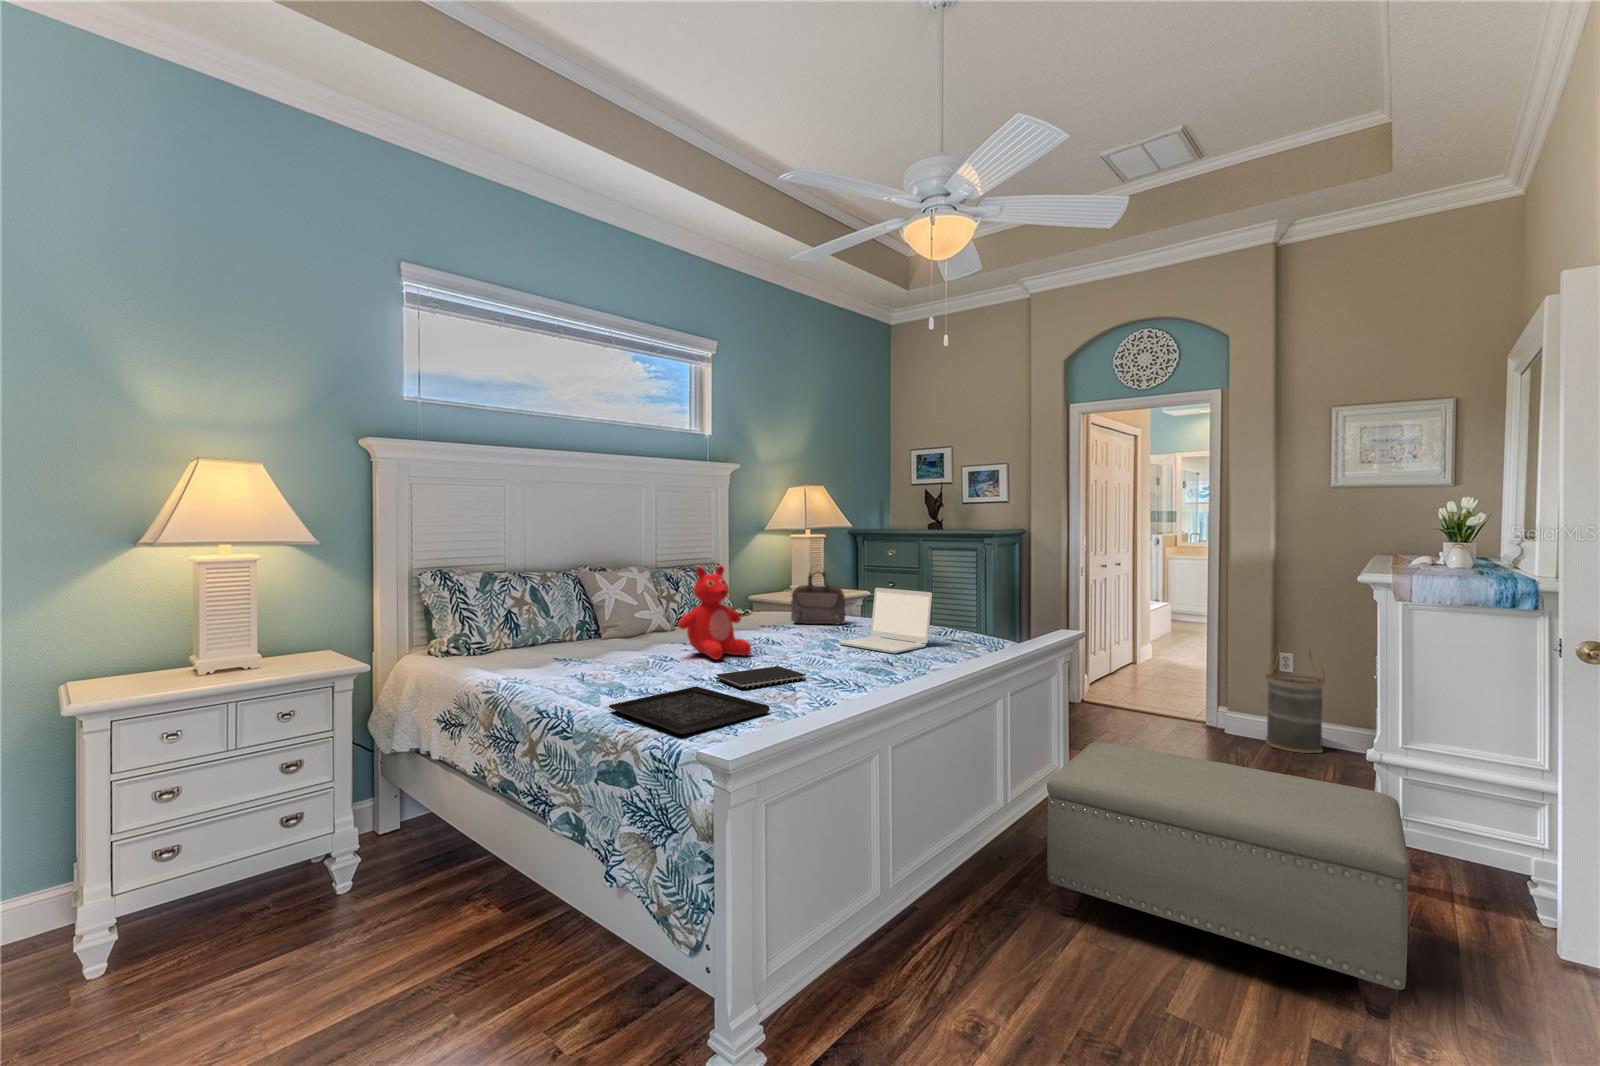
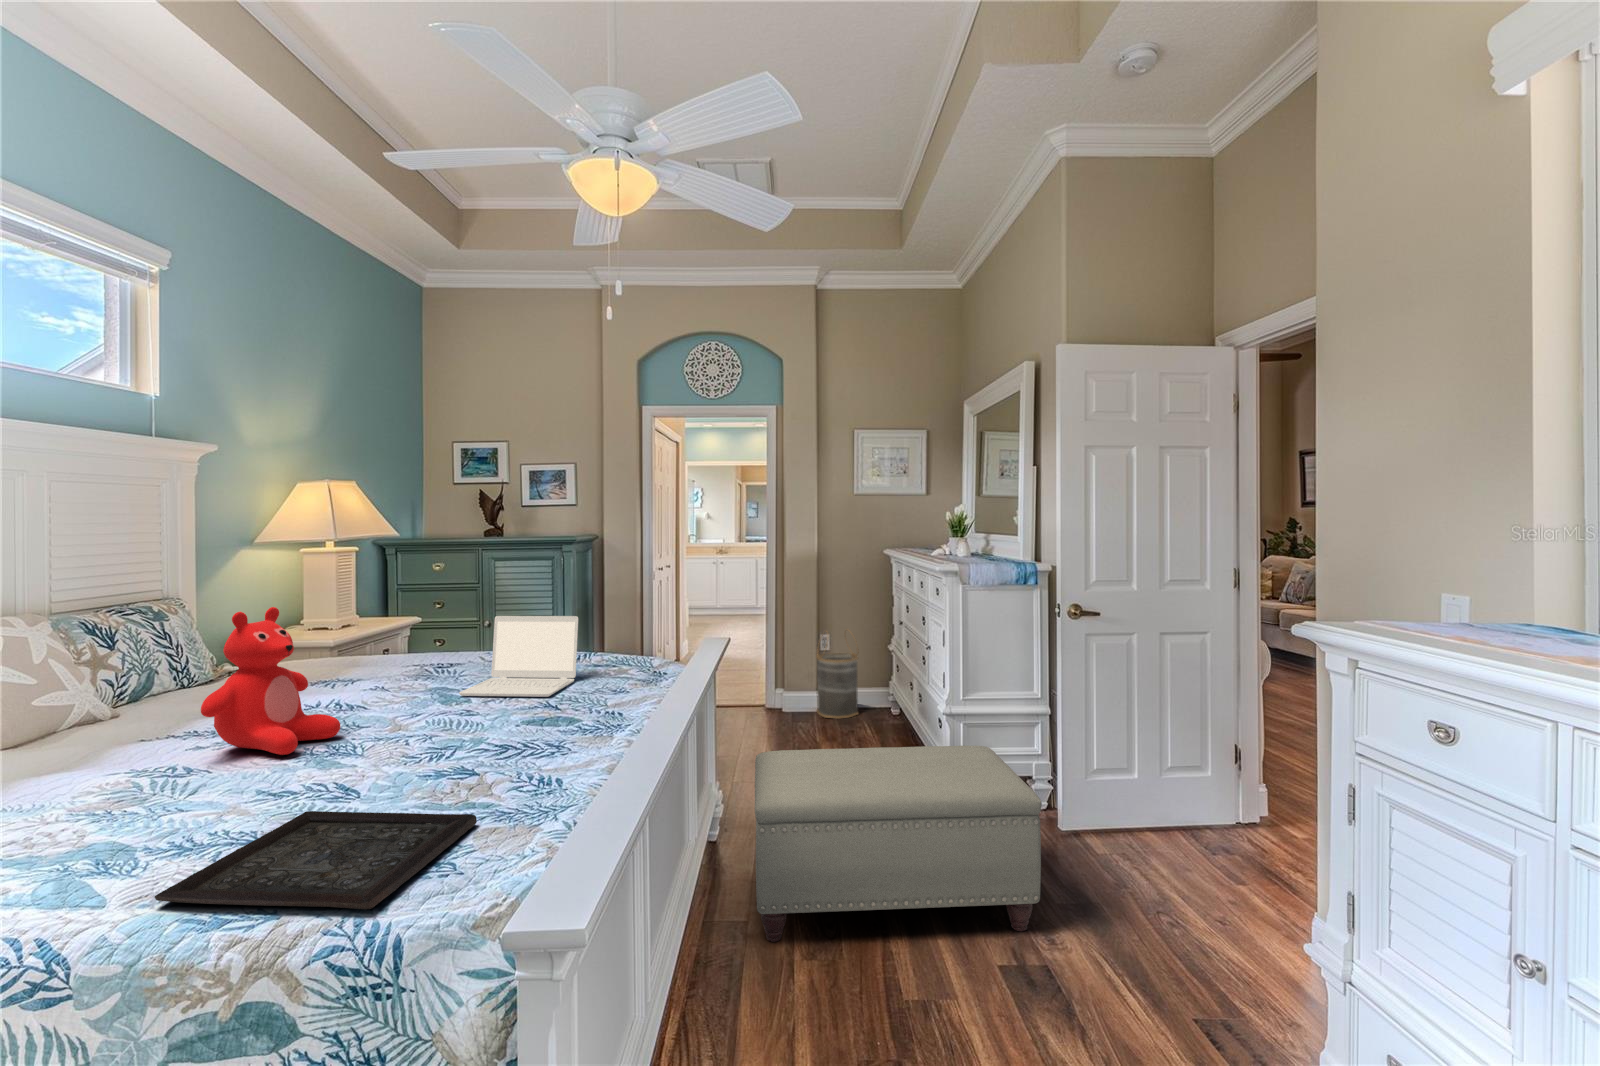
handbag: present [791,571,845,625] -> none [348,591,434,673]
notebook: present [716,666,805,689] -> none [322,746,471,795]

